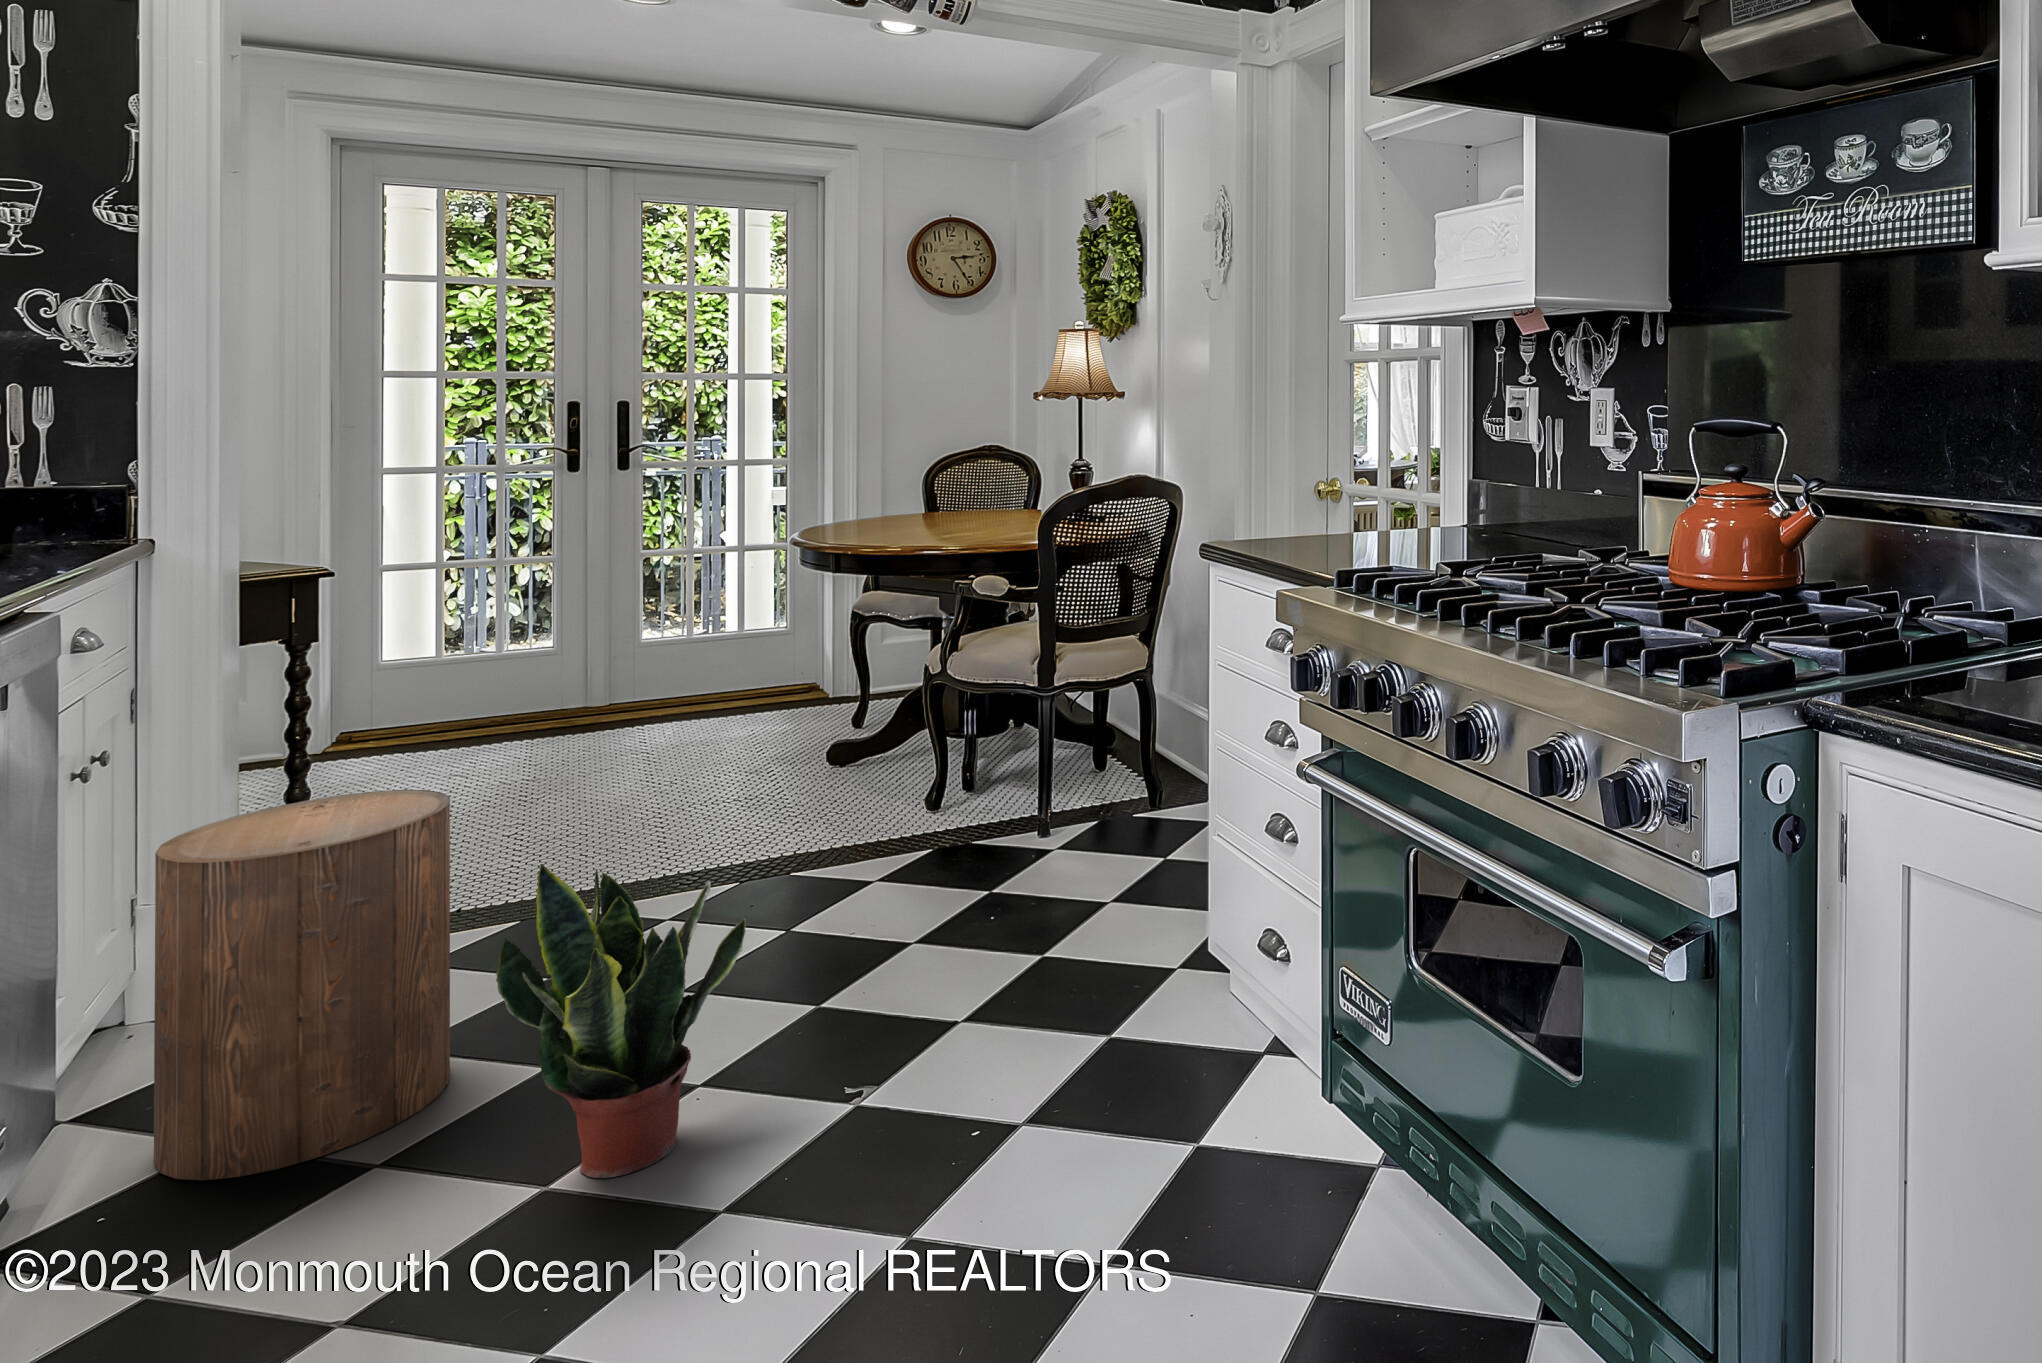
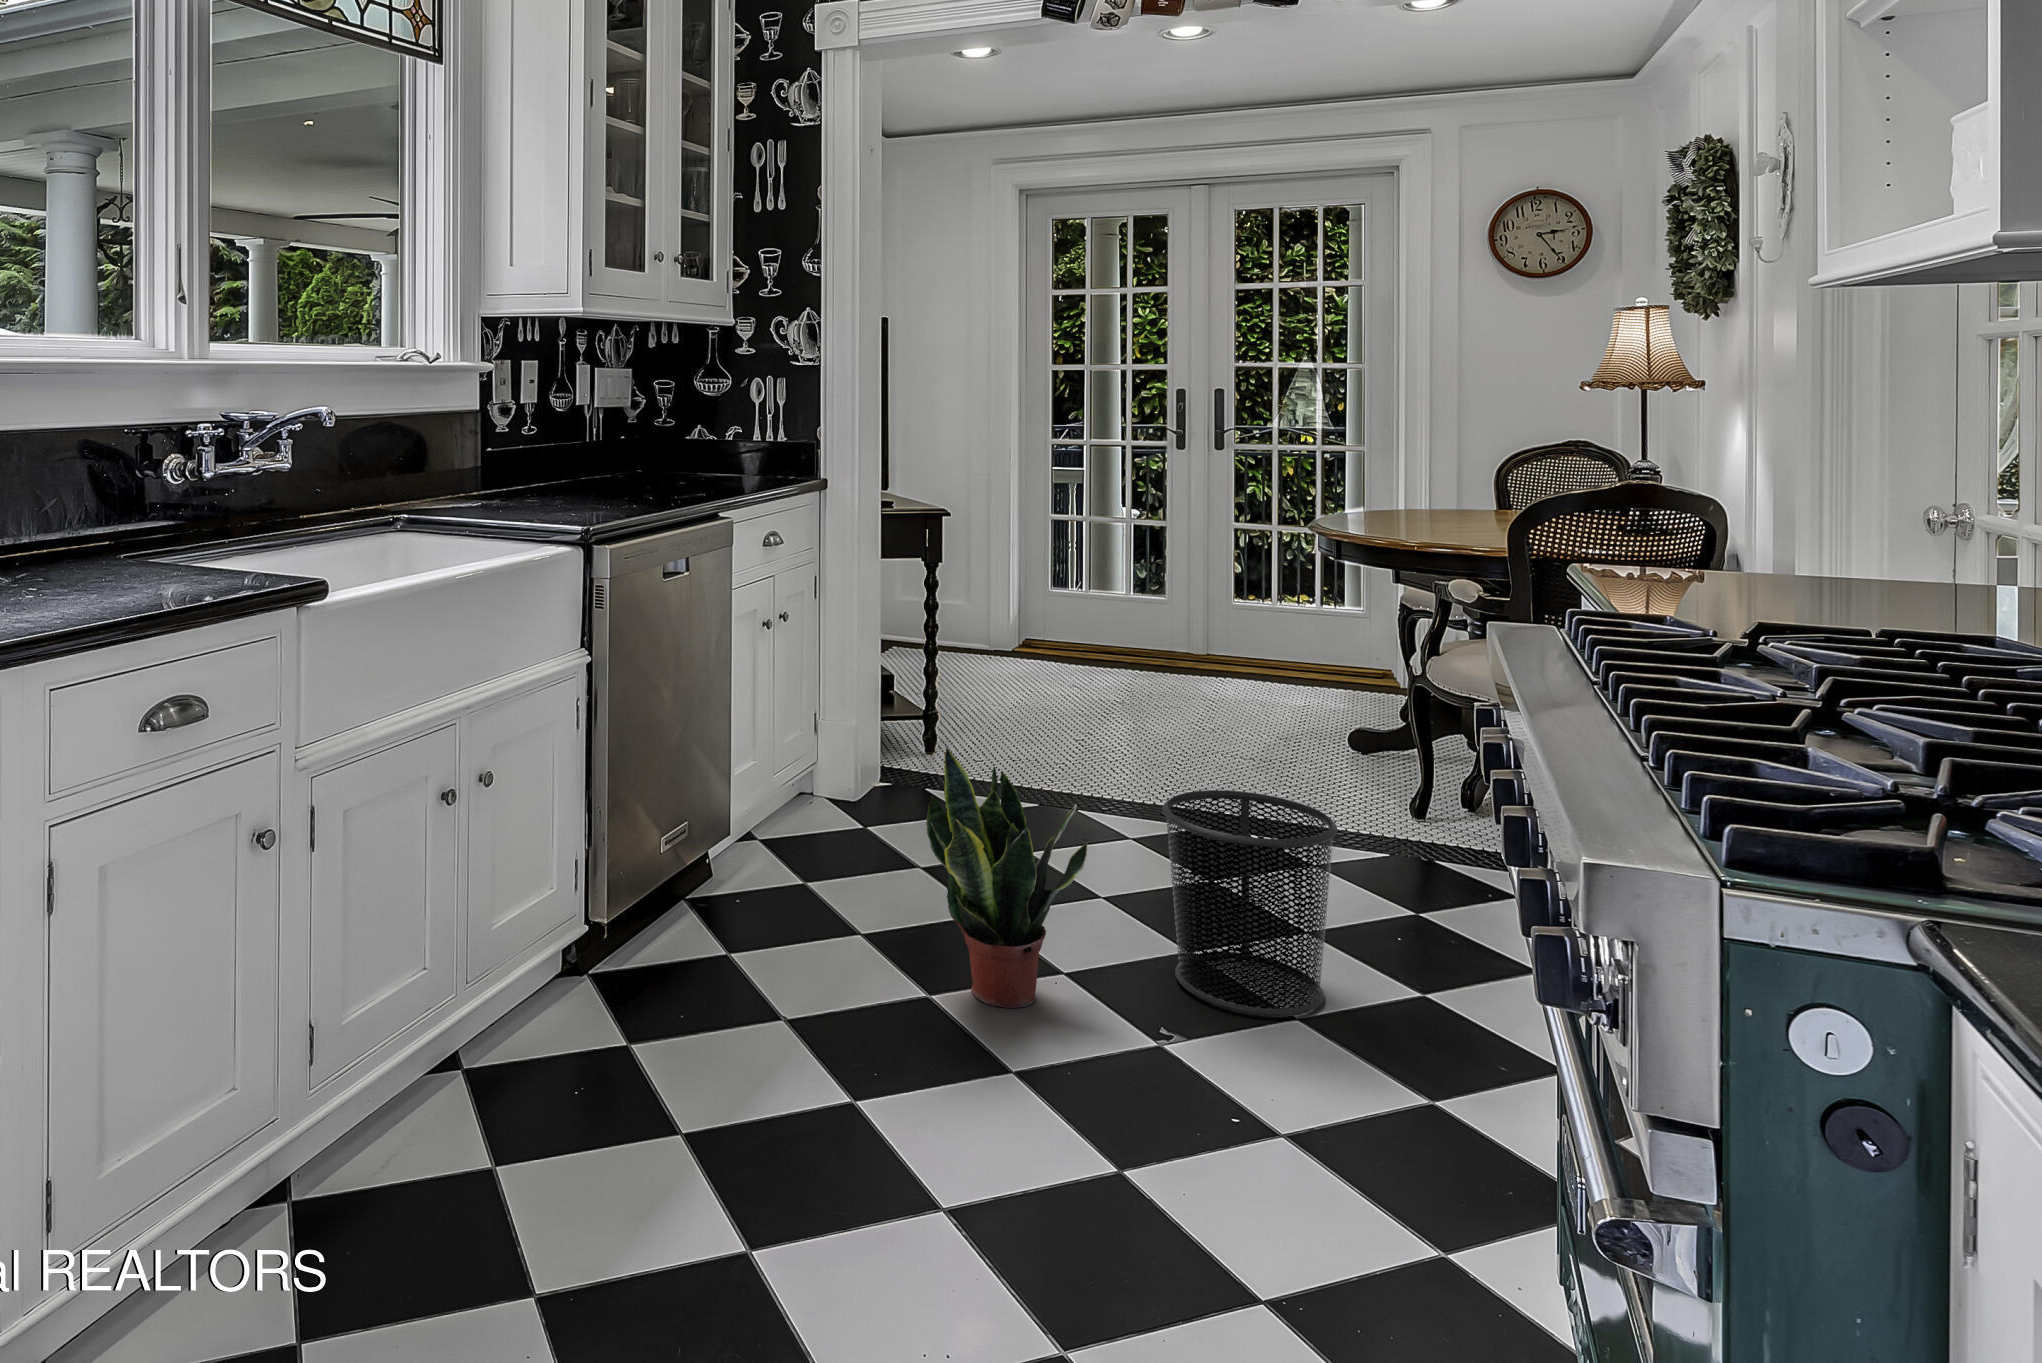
stool: present [154,790,450,1180] -> none [796,667,946,908]
waste bin: none [802,801,988,1043] -> present [1162,790,1338,1017]

